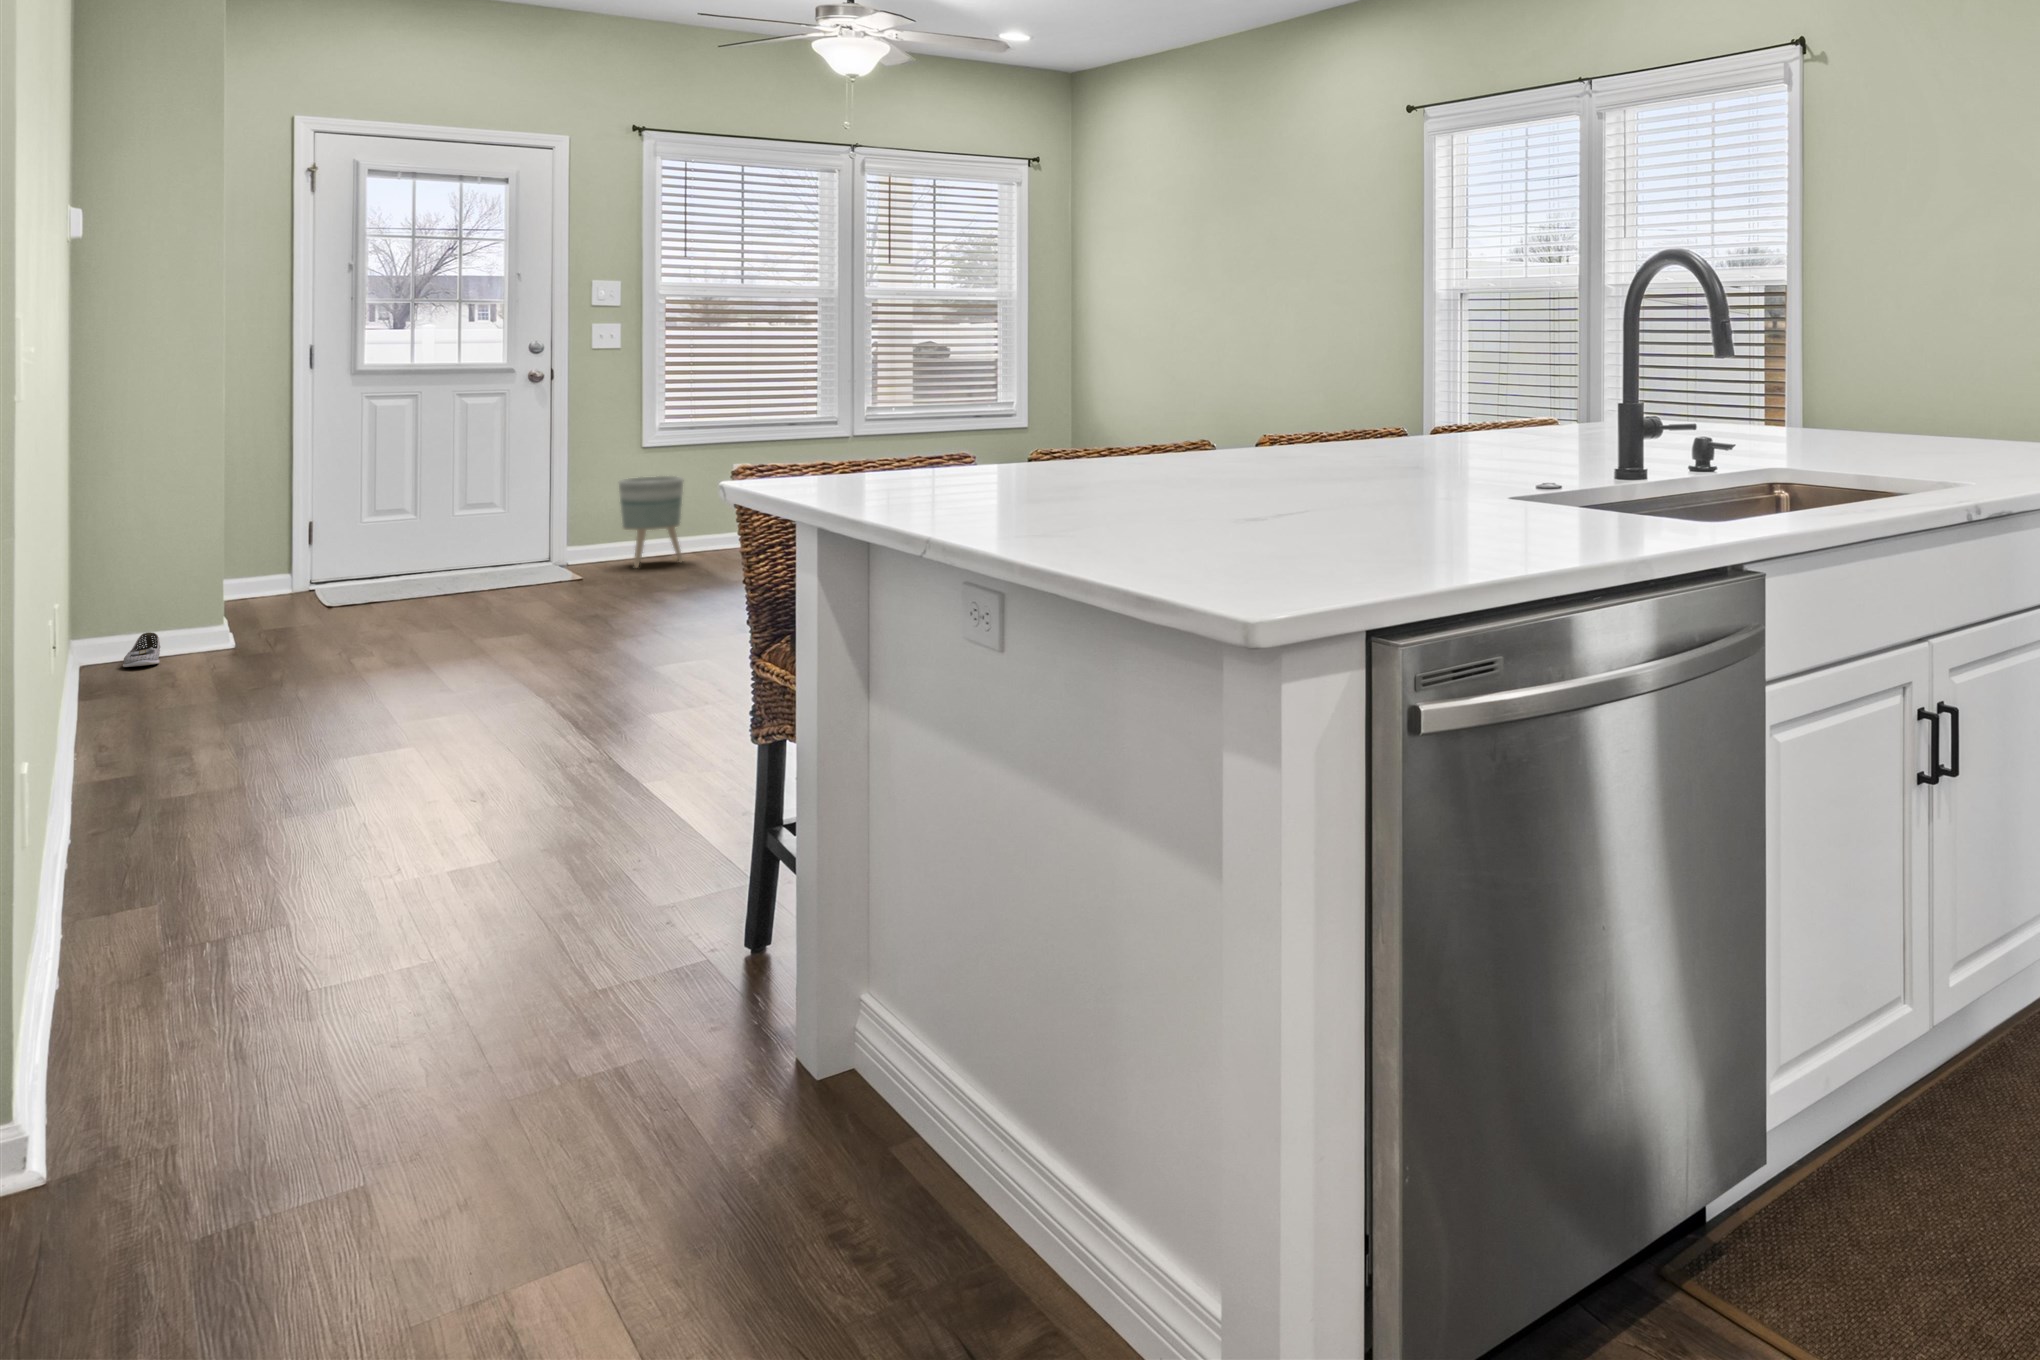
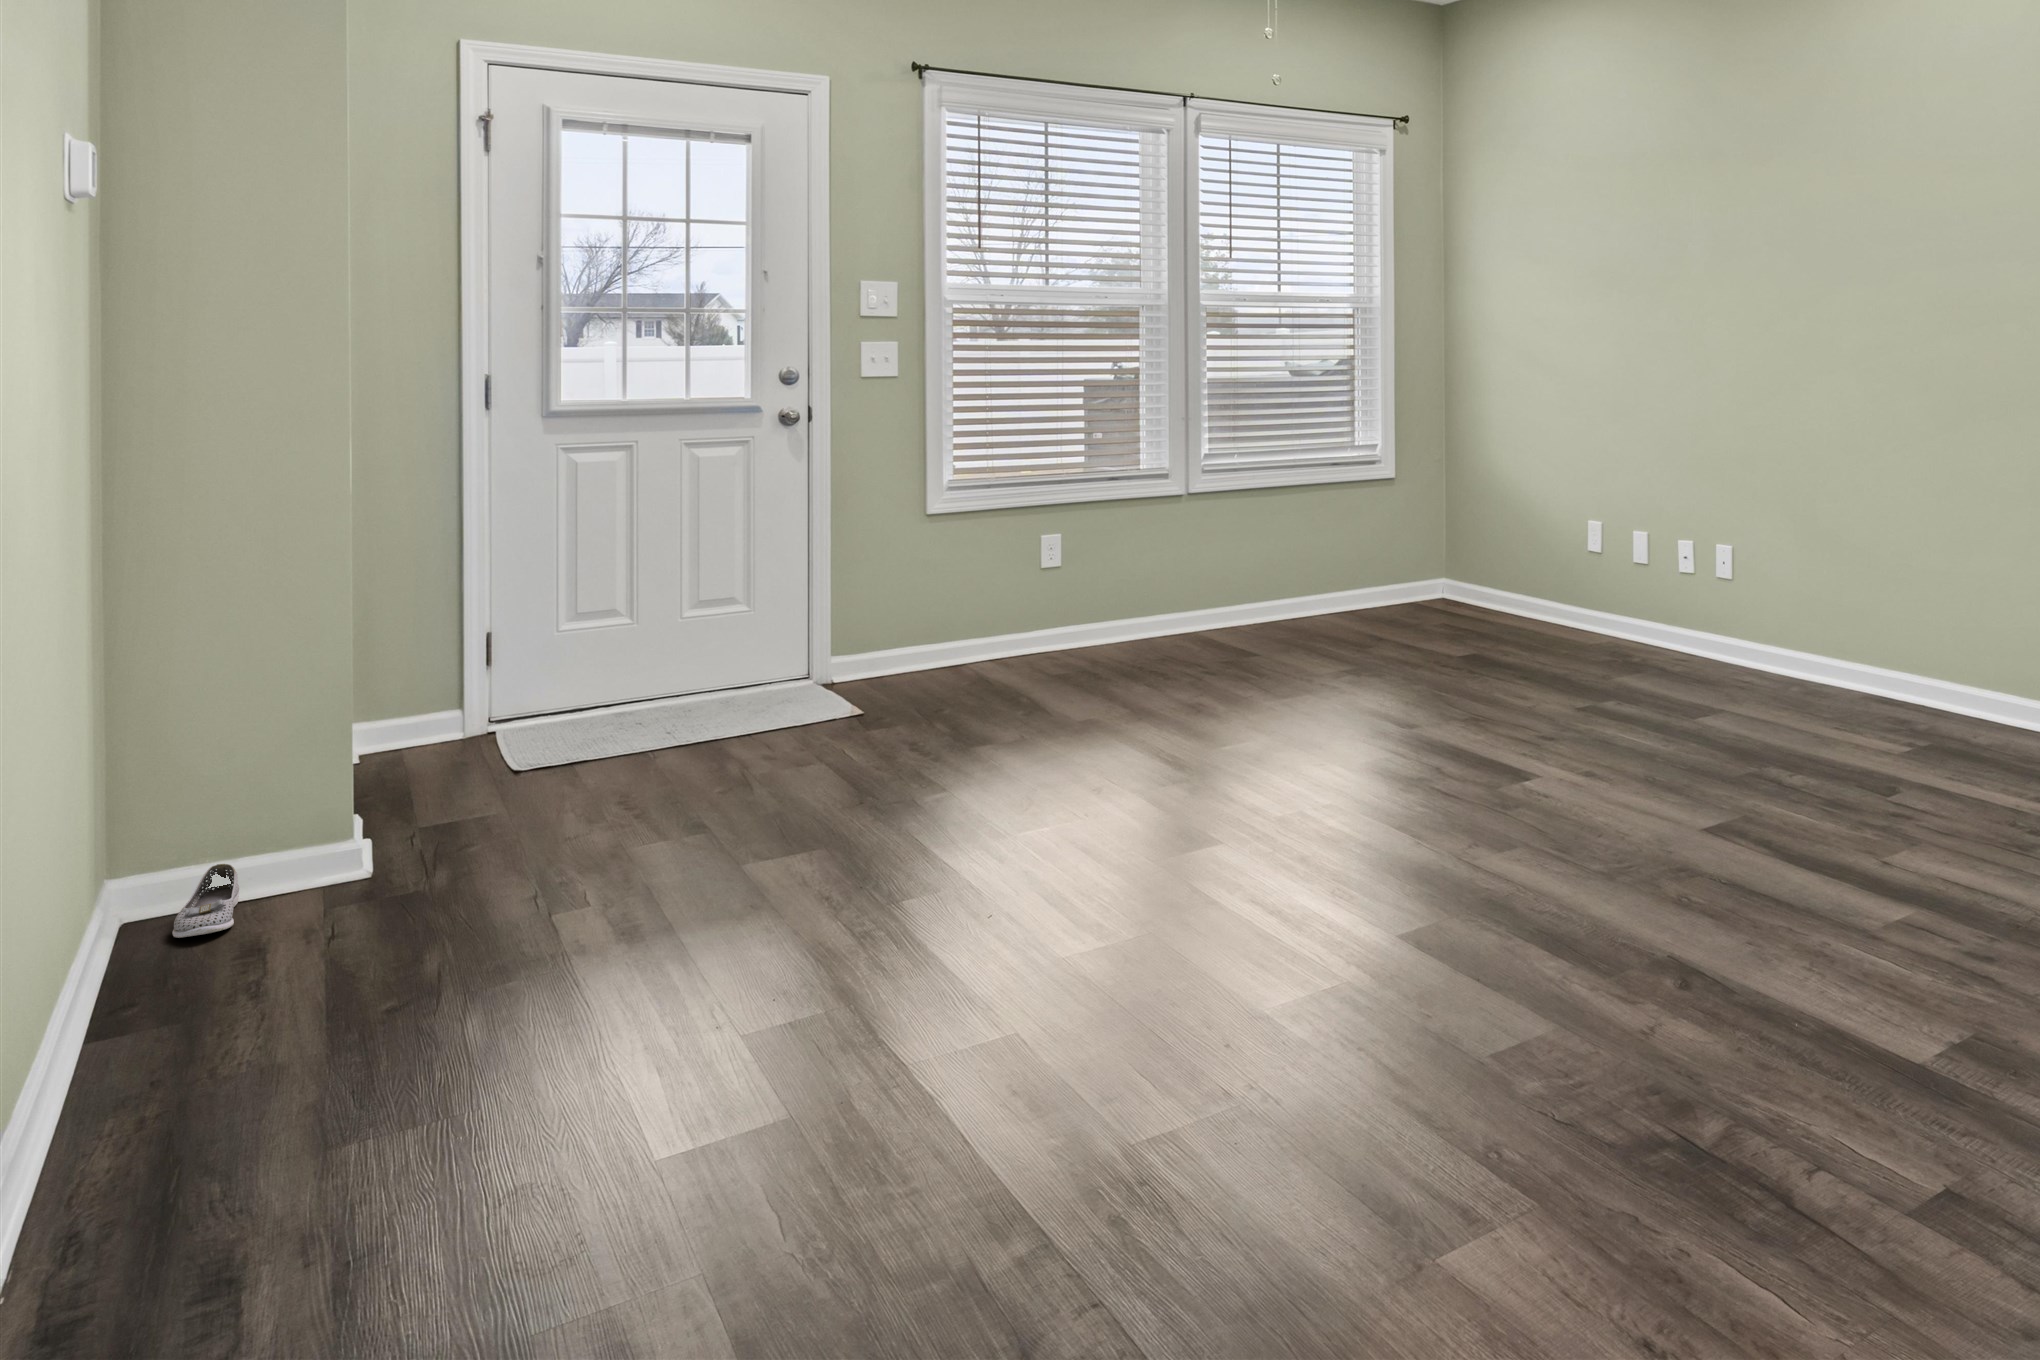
planter: present [618,476,684,568] -> none [898,558,984,695]

